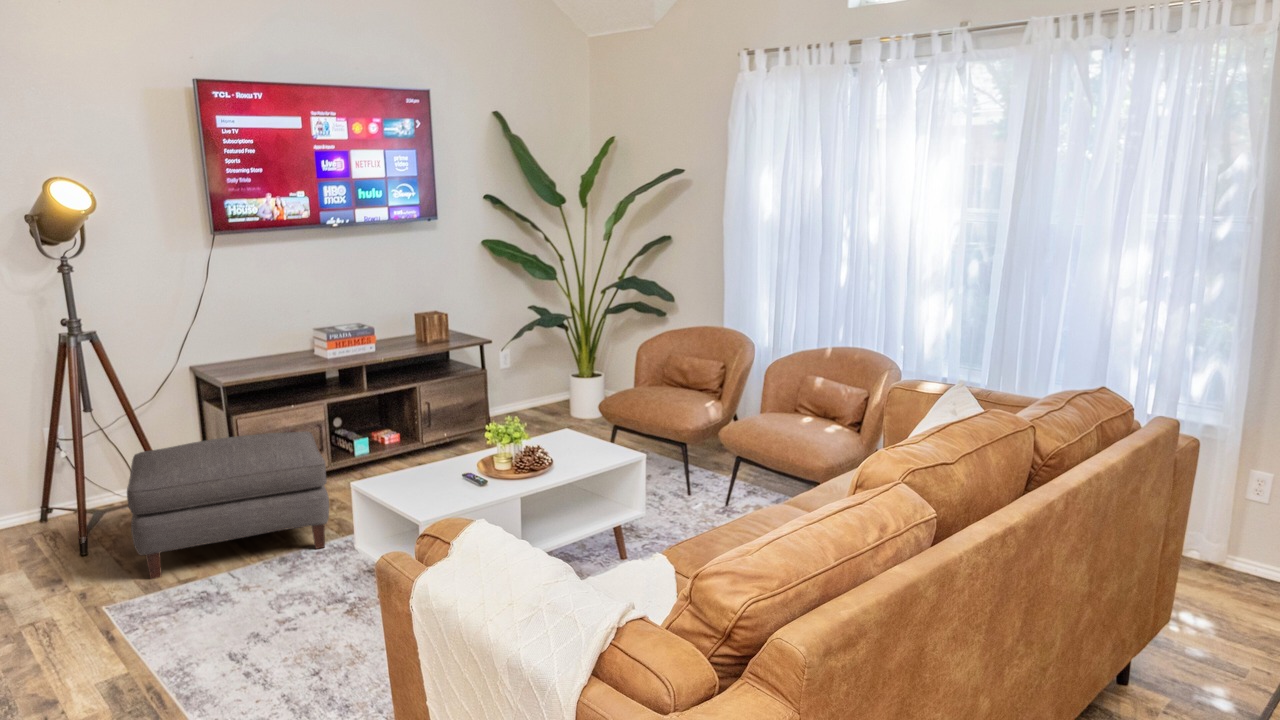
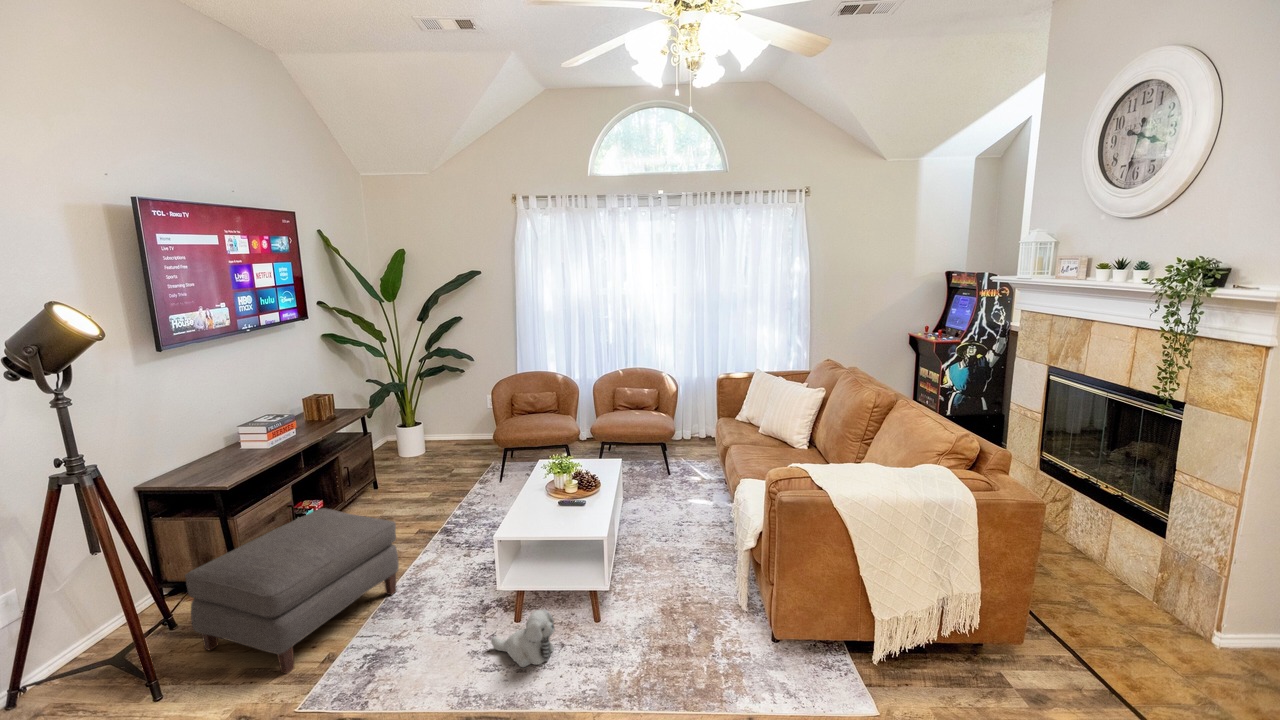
plush toy: none [264,610,327,679] -> present [491,609,555,667]

